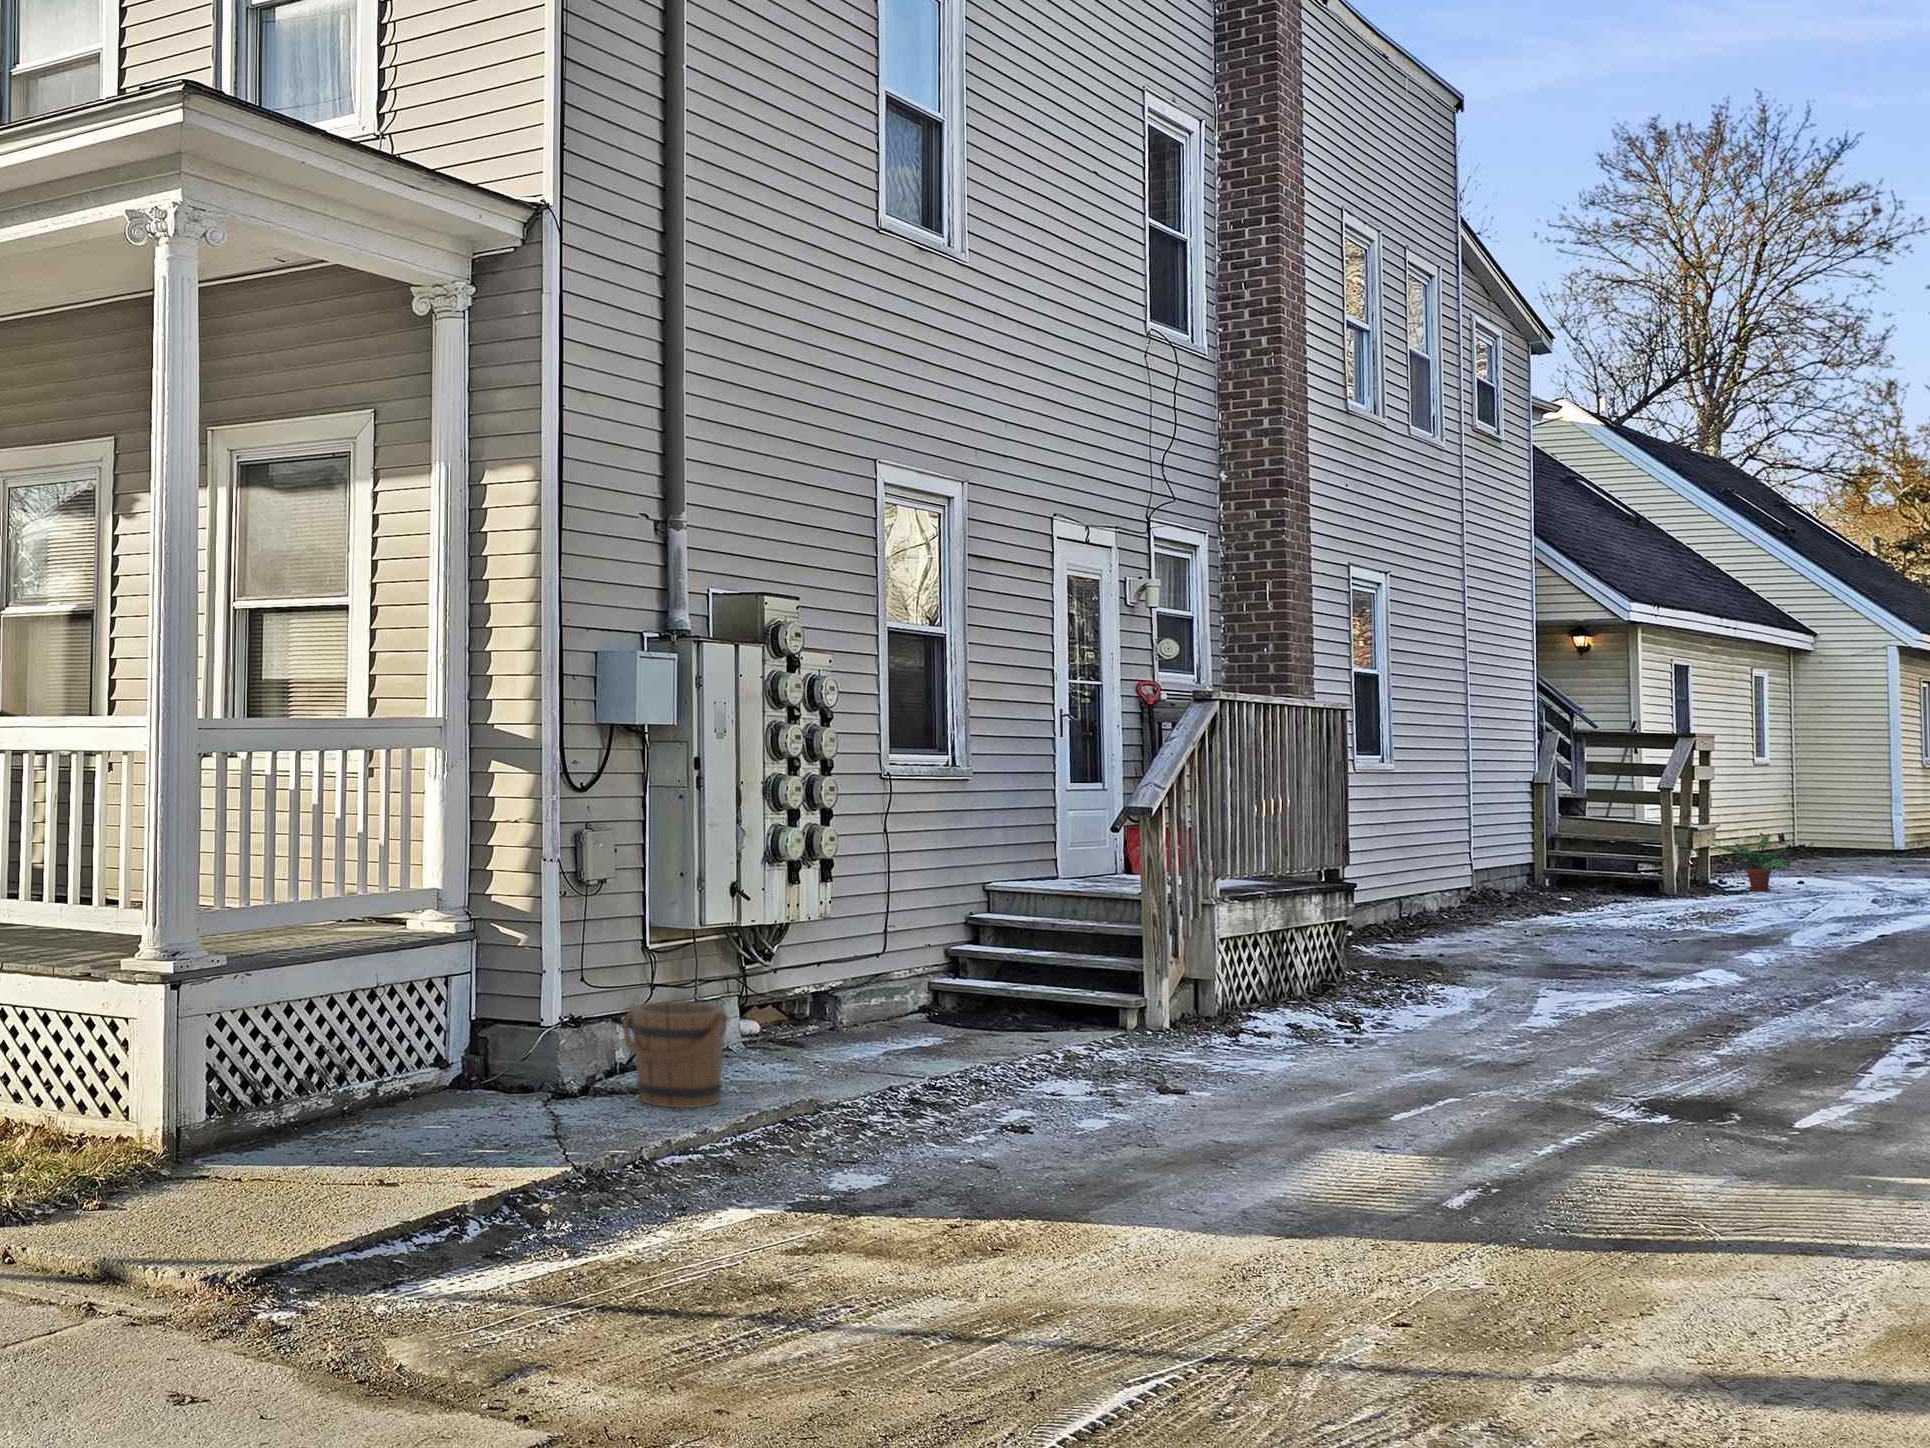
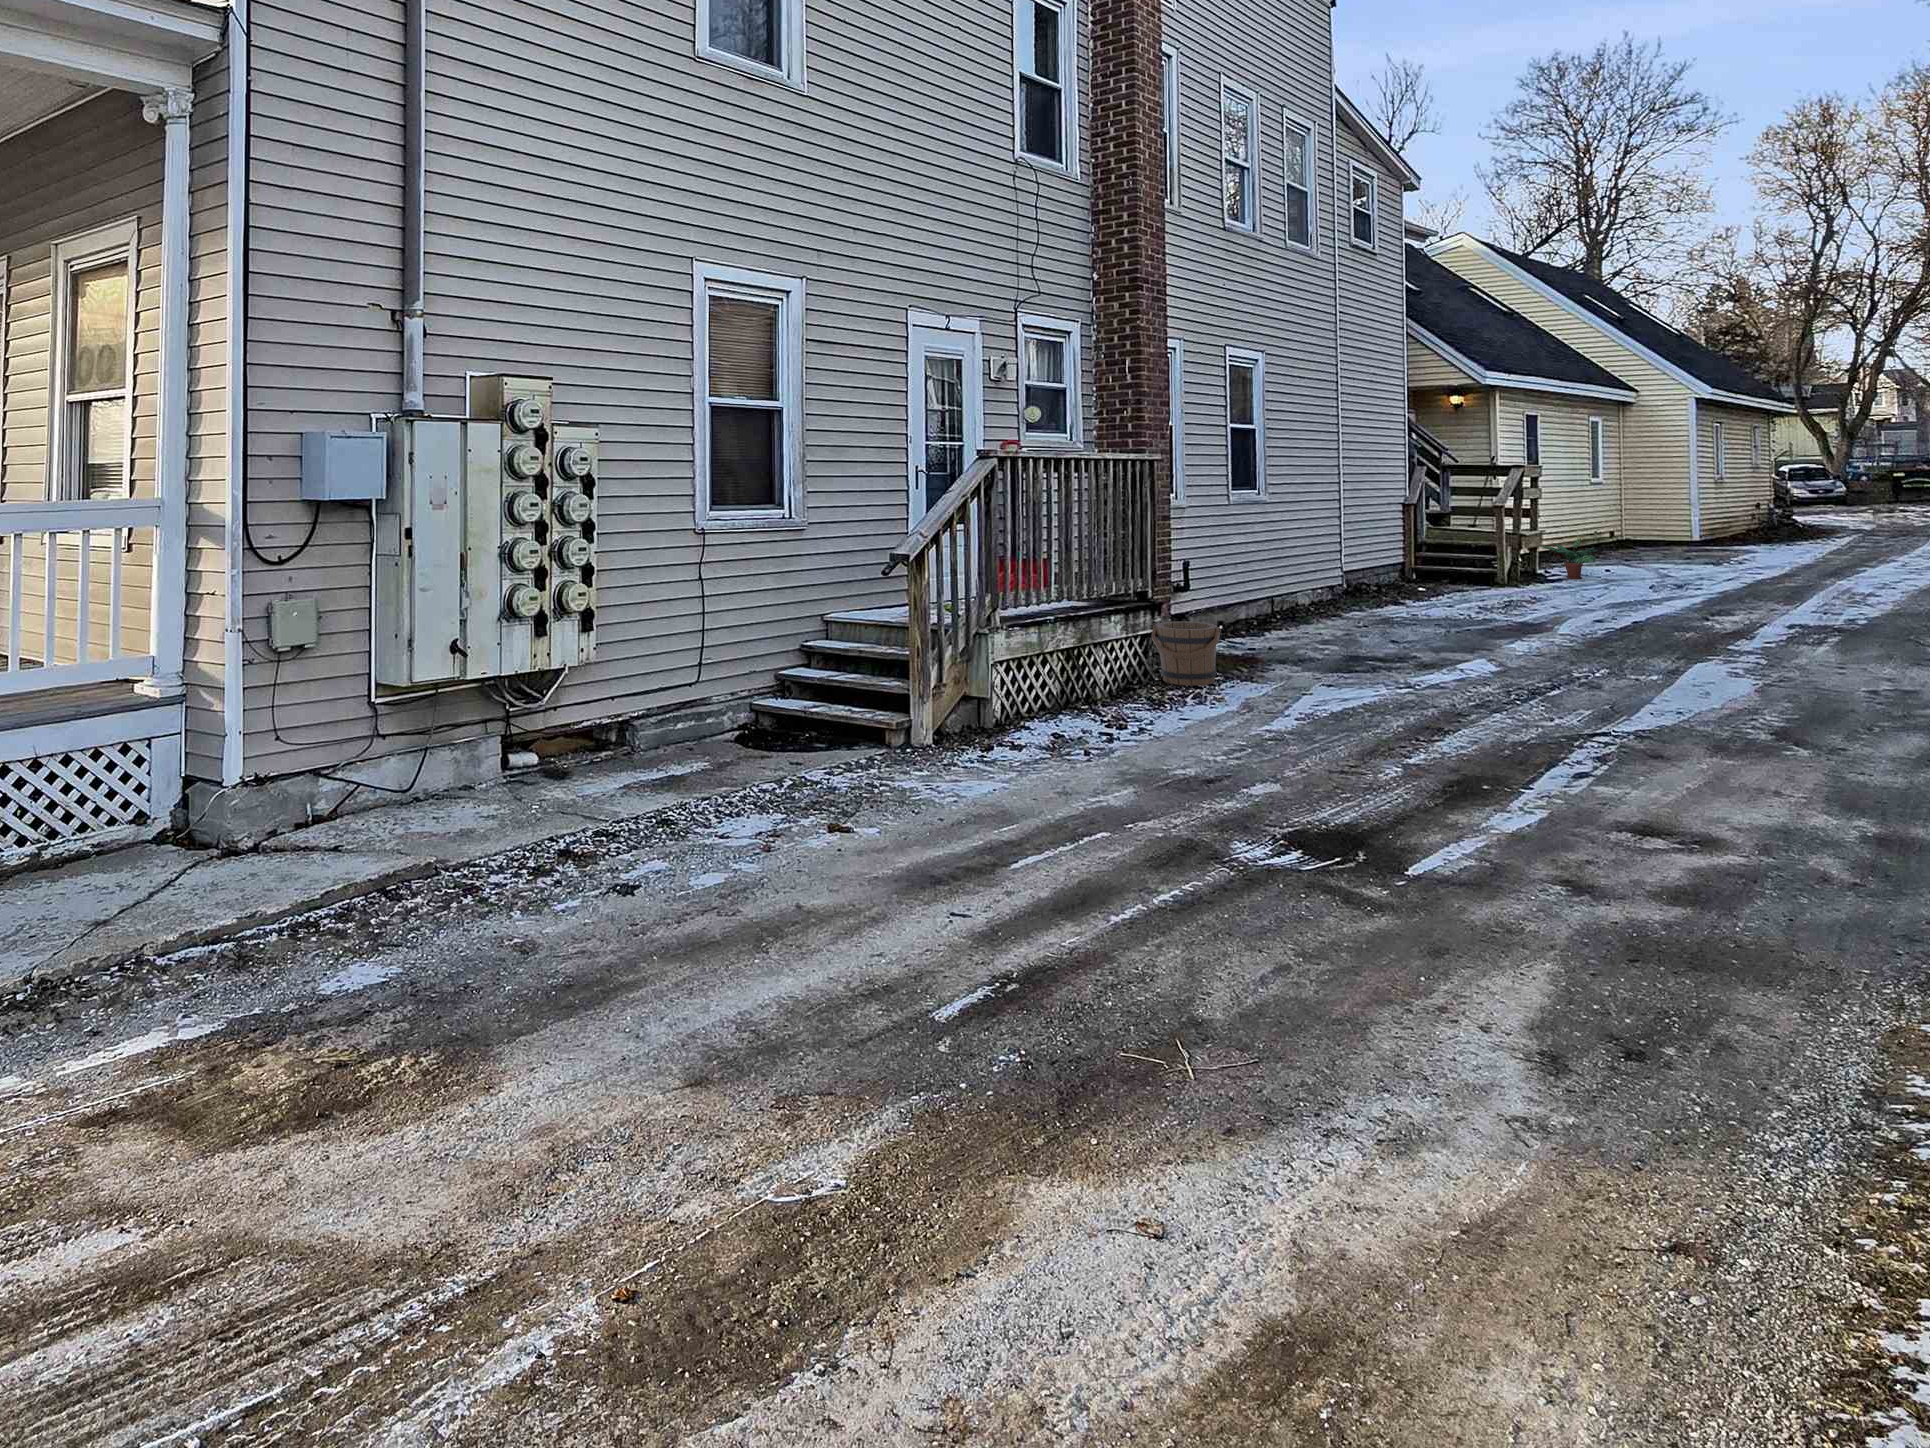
bucket: present [622,1001,728,1108] -> present [1151,621,1221,686]

